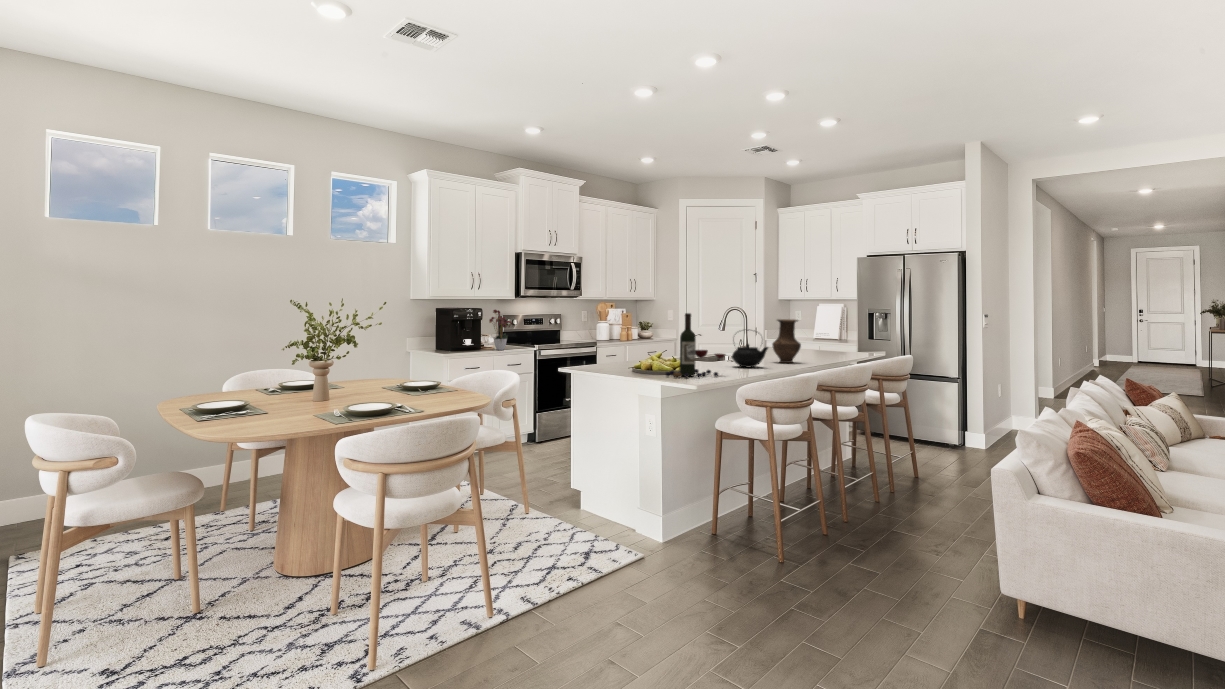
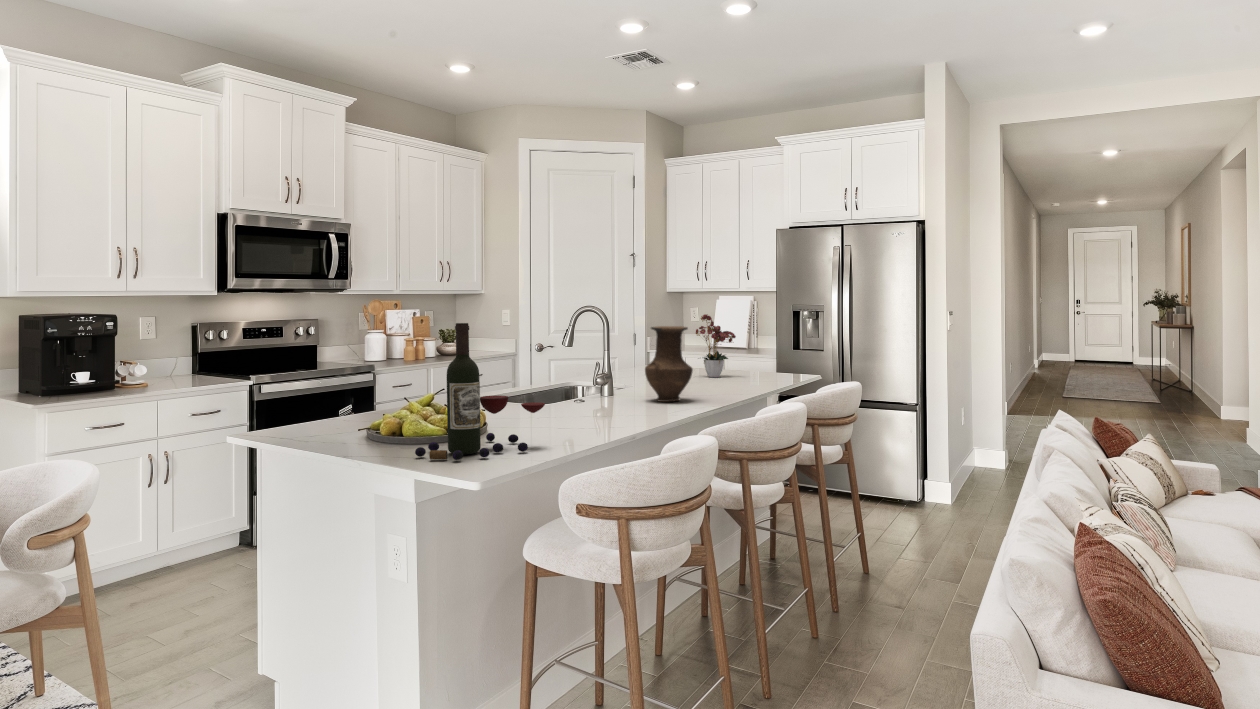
flower arrangement: present [489,310,513,350] -> present [696,314,736,377]
teapot: present [732,330,768,367] -> none [570,348,635,417]

